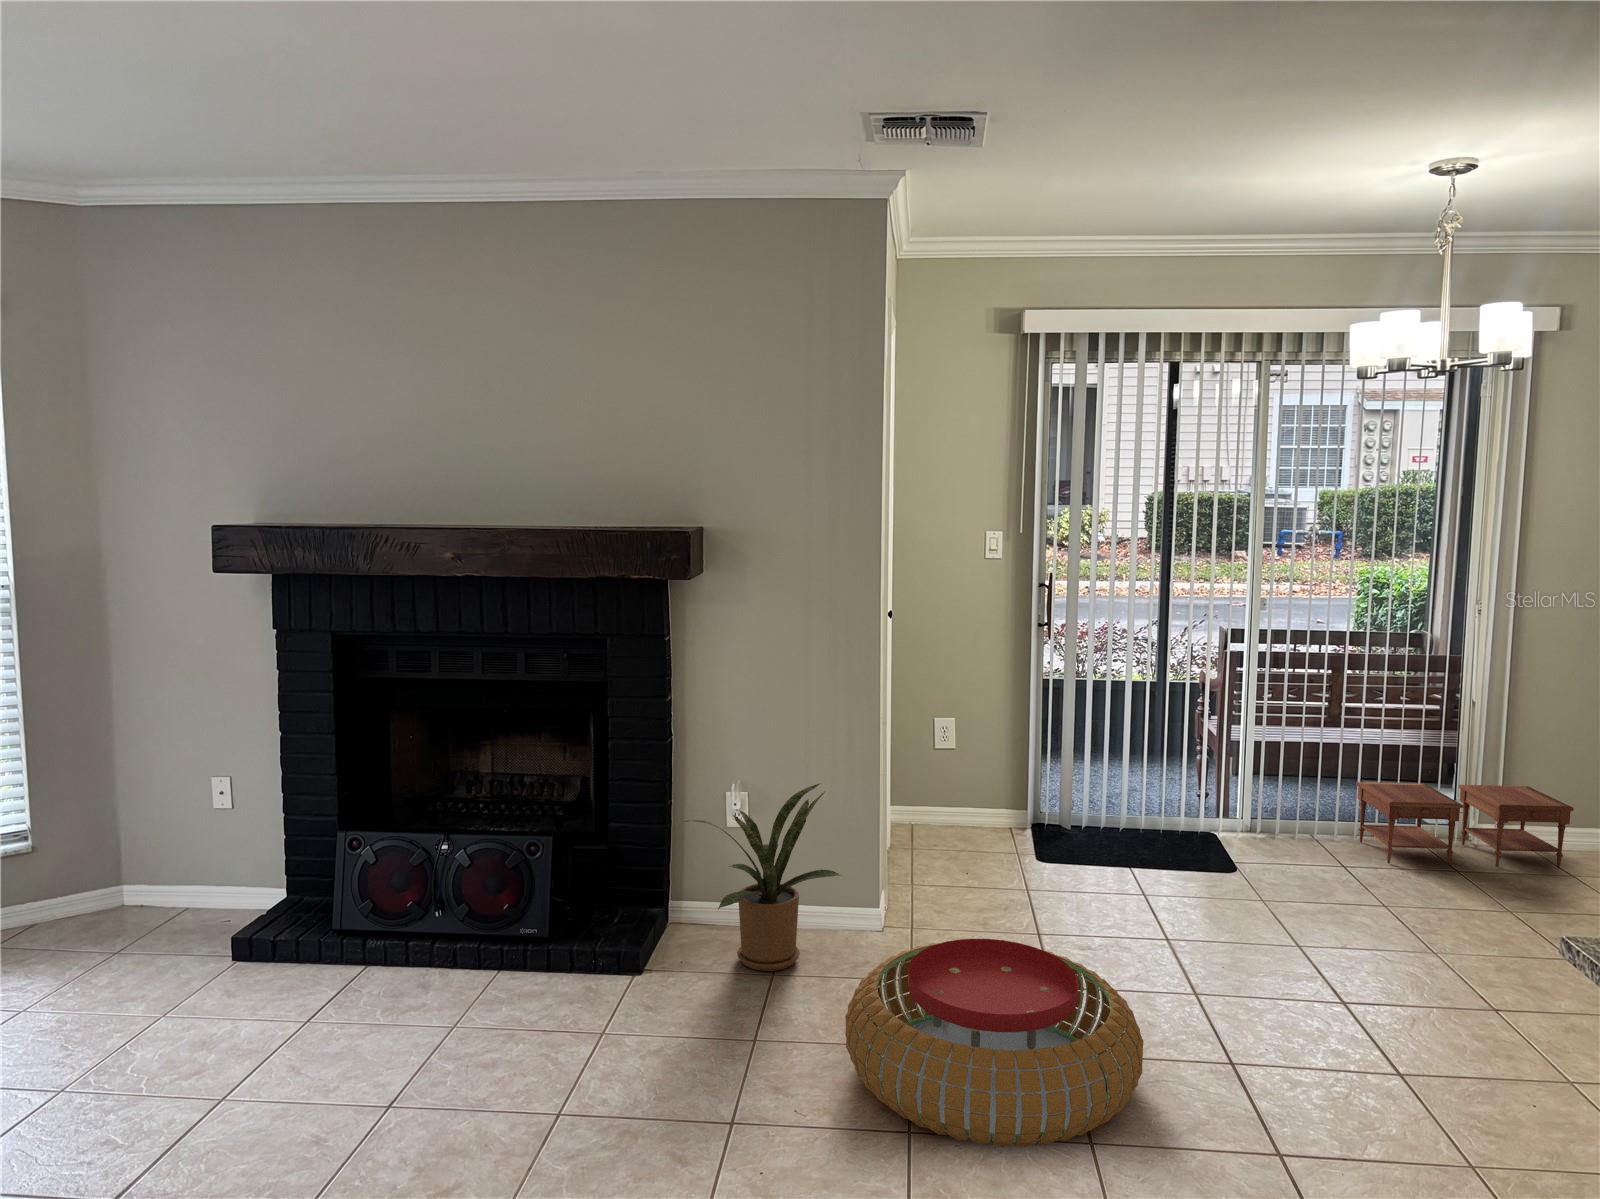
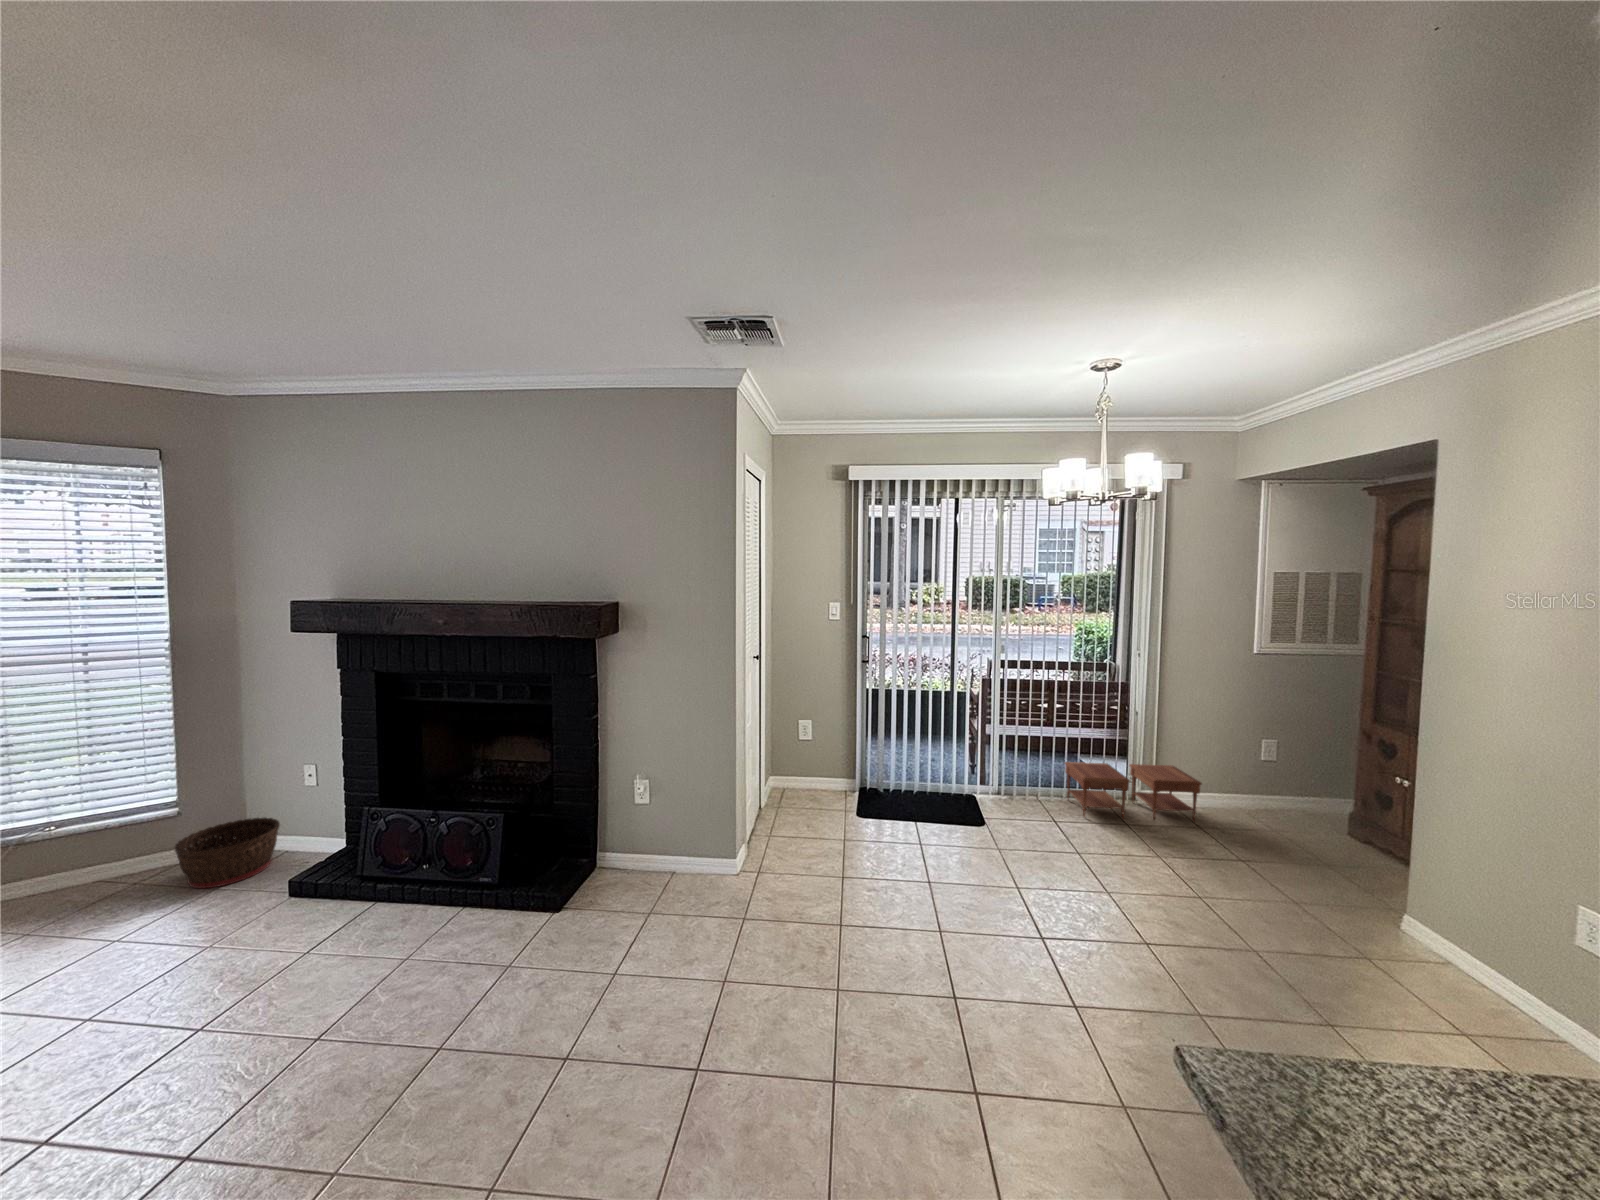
house plant: present [685,784,841,971] -> none [585,775,705,908]
basket: none [55,856,186,951] -> present [175,818,280,888]
pouf: present [845,939,1144,1147] -> none [657,897,876,1093]

